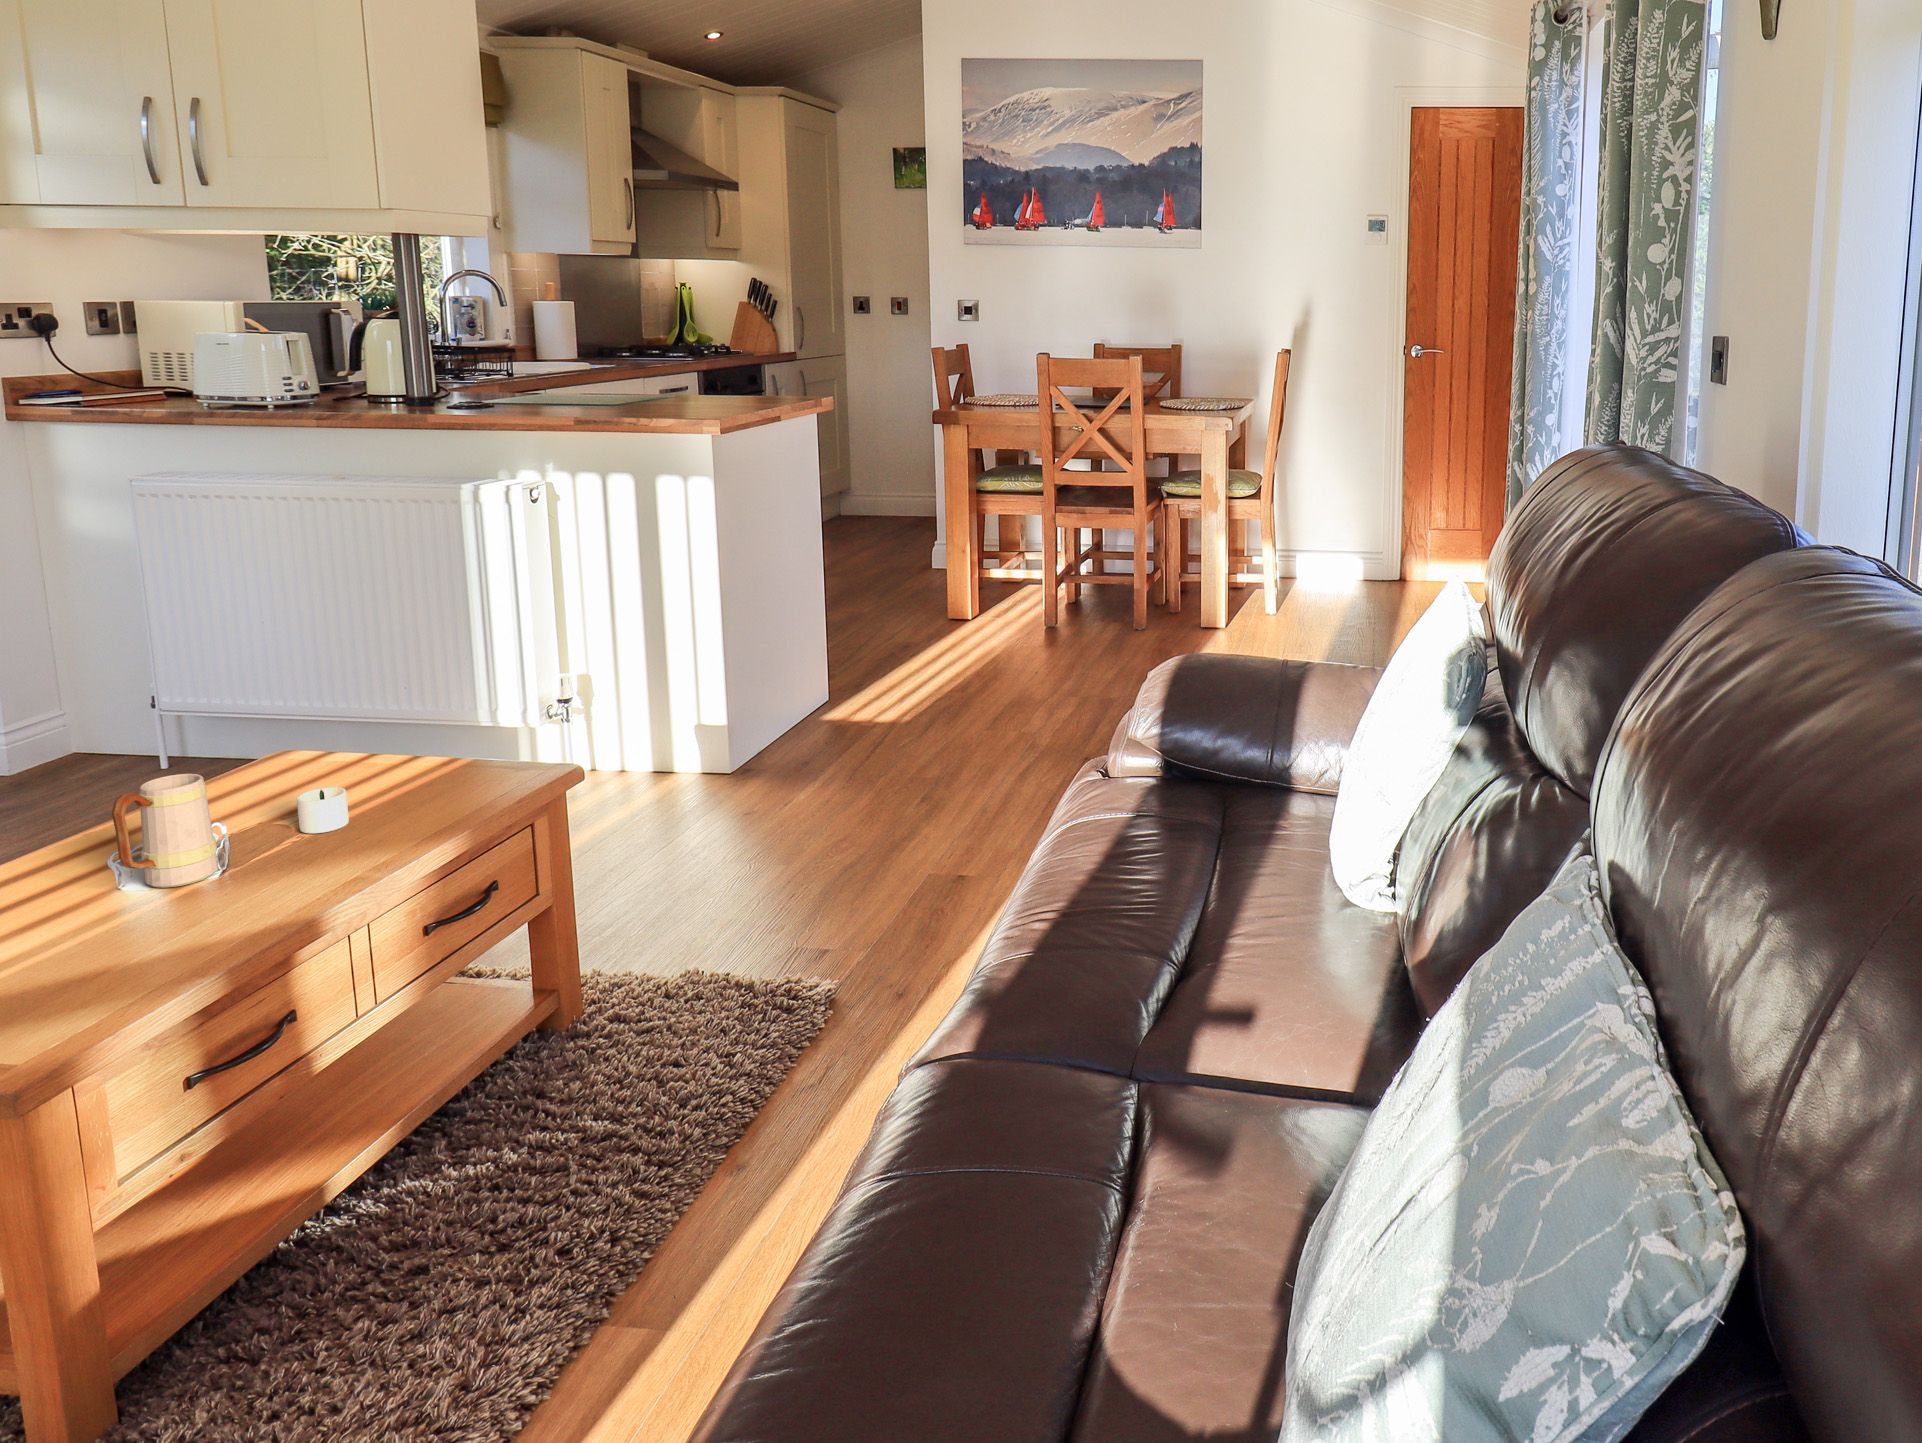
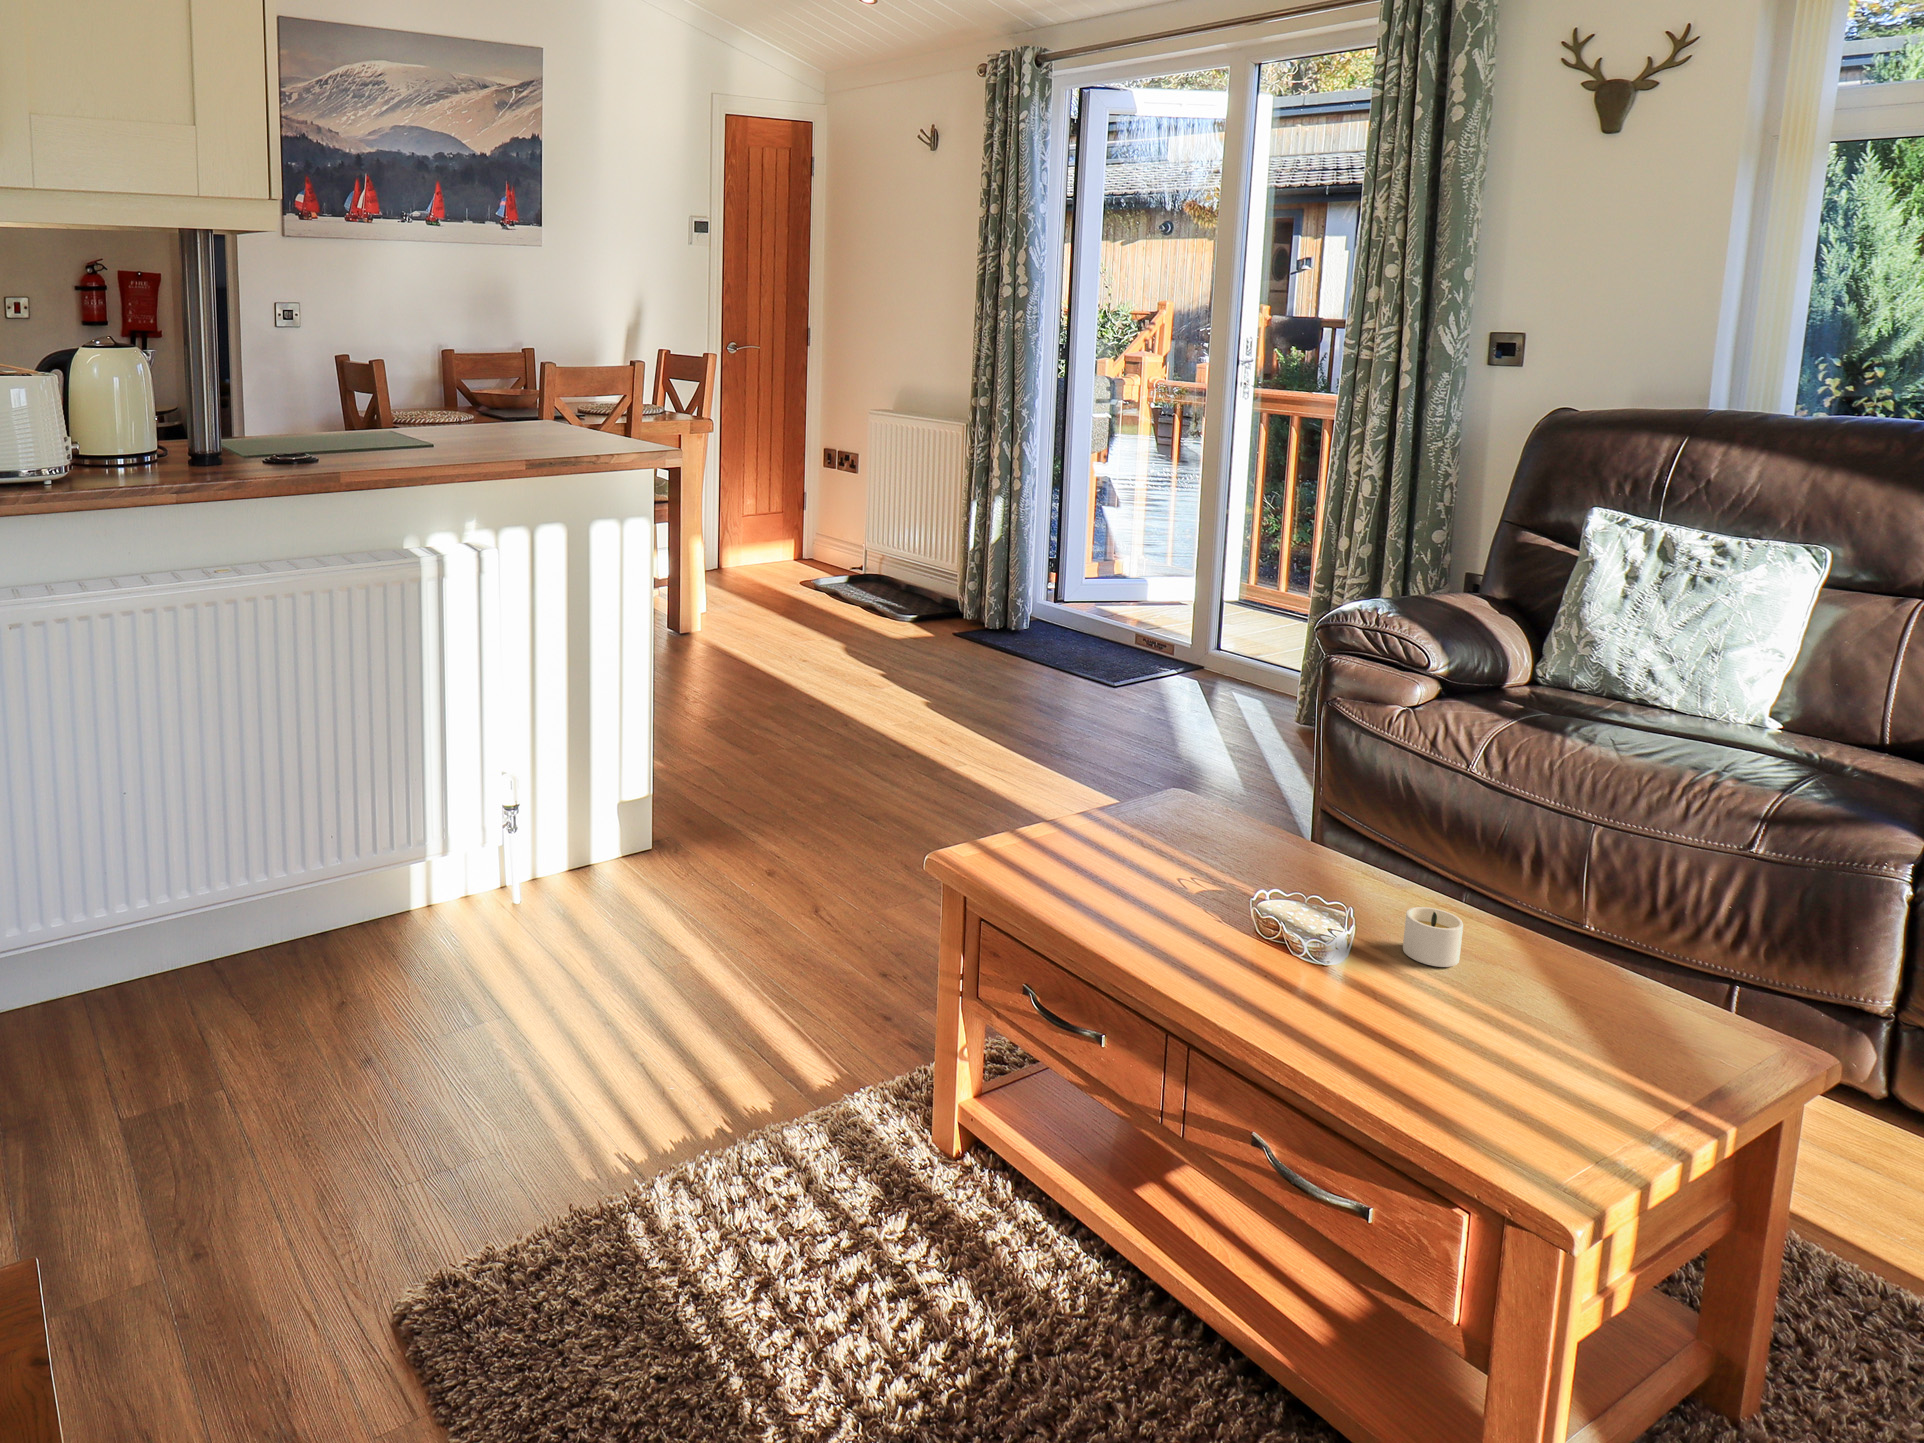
mug: present [112,774,218,888] -> none [1514,915,1644,1062]

